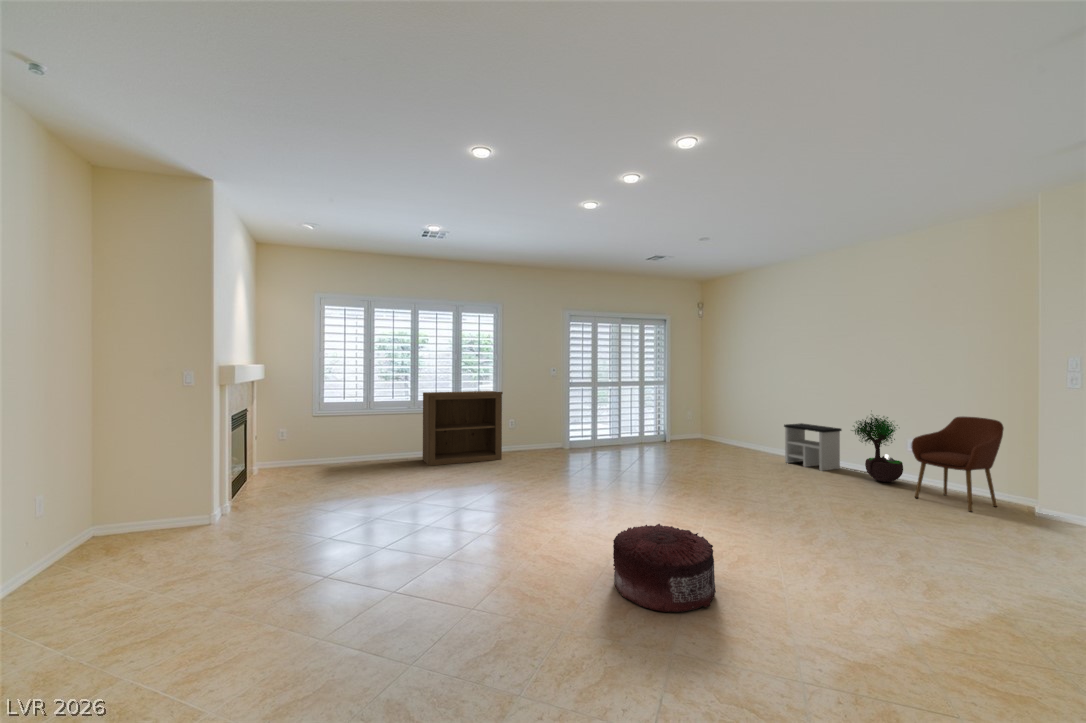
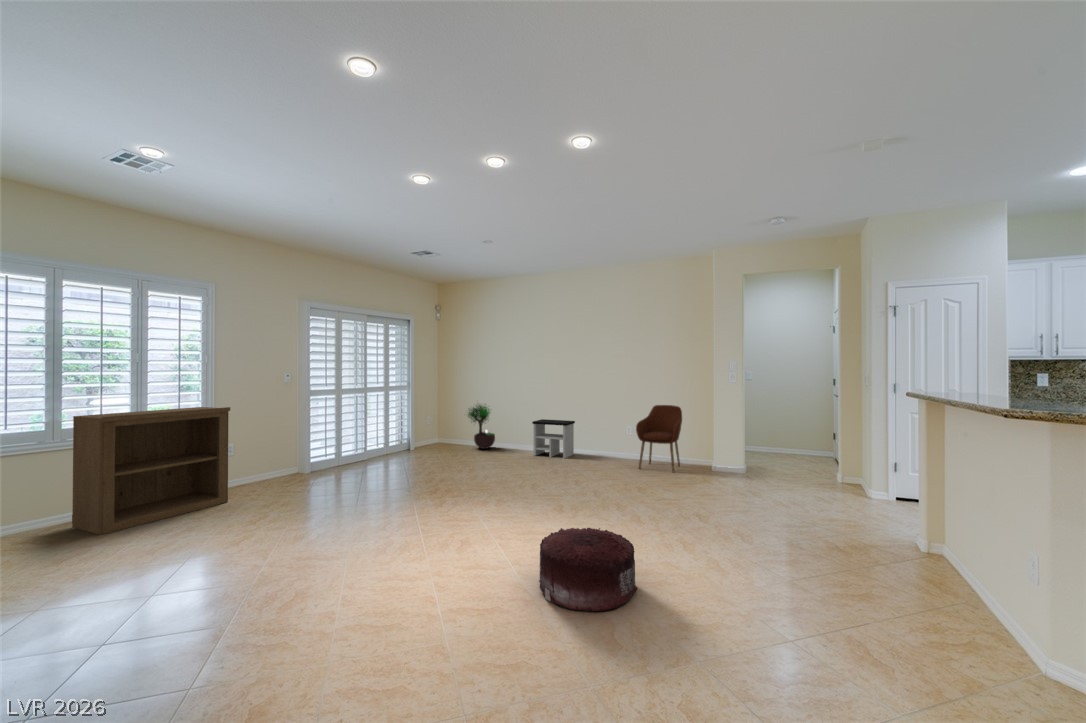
potted tree: present [852,416,903,482] -> present [468,405,495,449]

